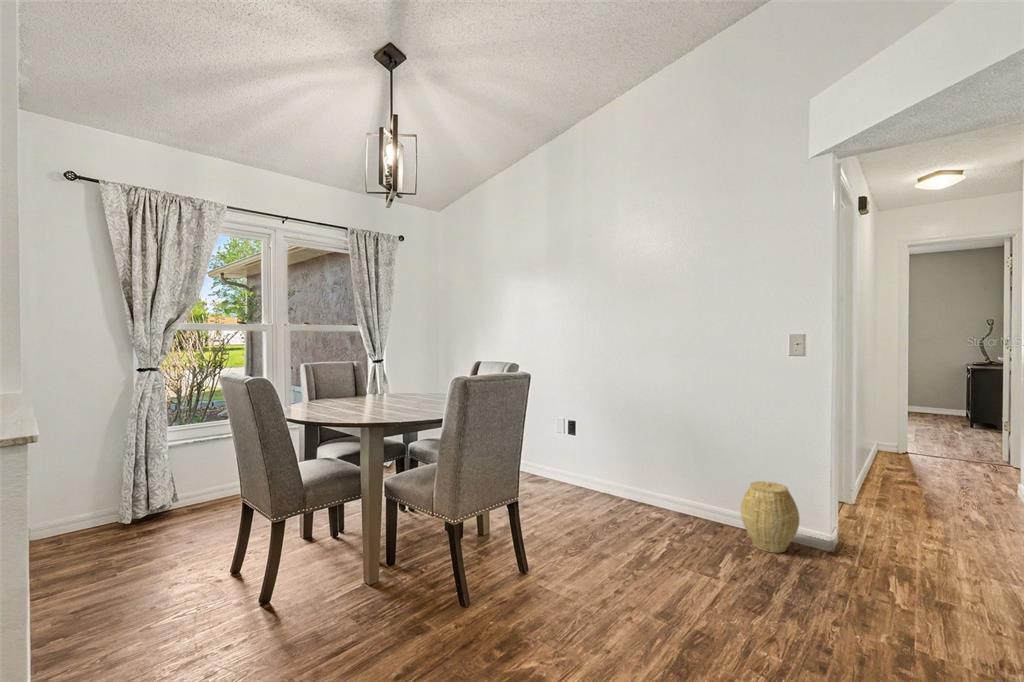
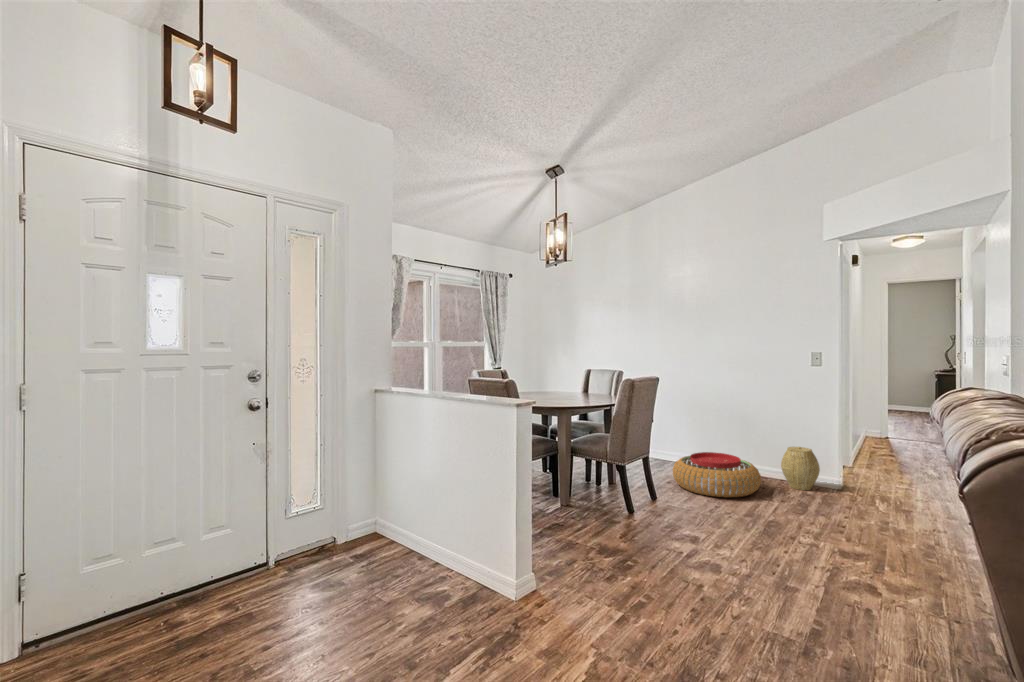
pouf: none [573,488,704,570] -> present [673,452,761,497]

